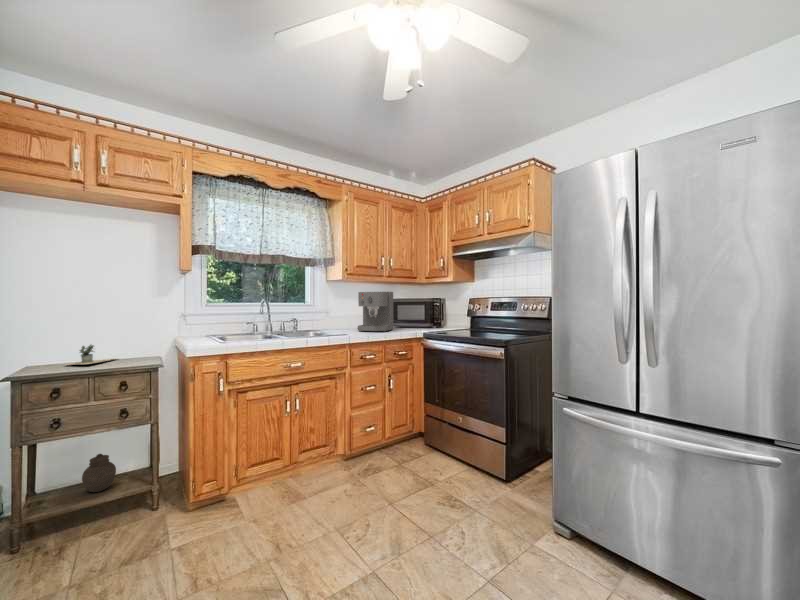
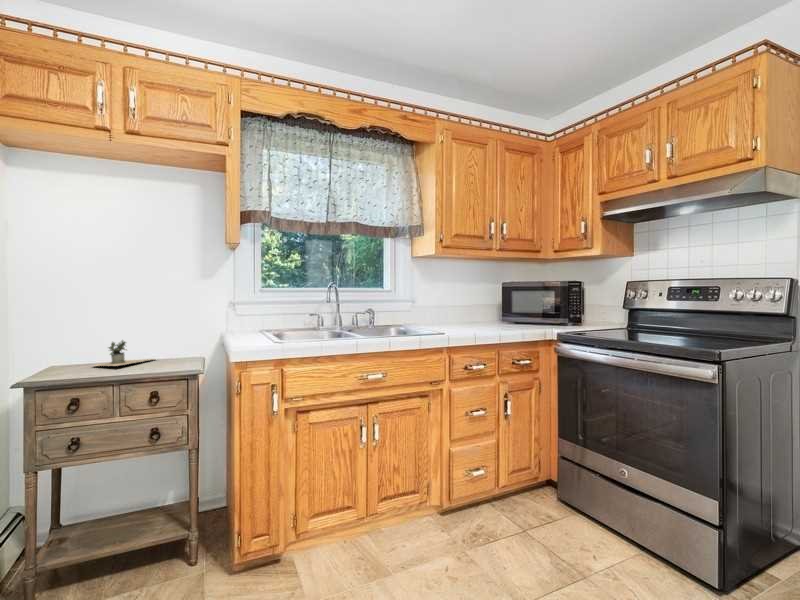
coffee maker: present [358,292,394,332] -> none [458,273,509,331]
jar: present [82,454,116,492] -> none [111,482,151,531]

